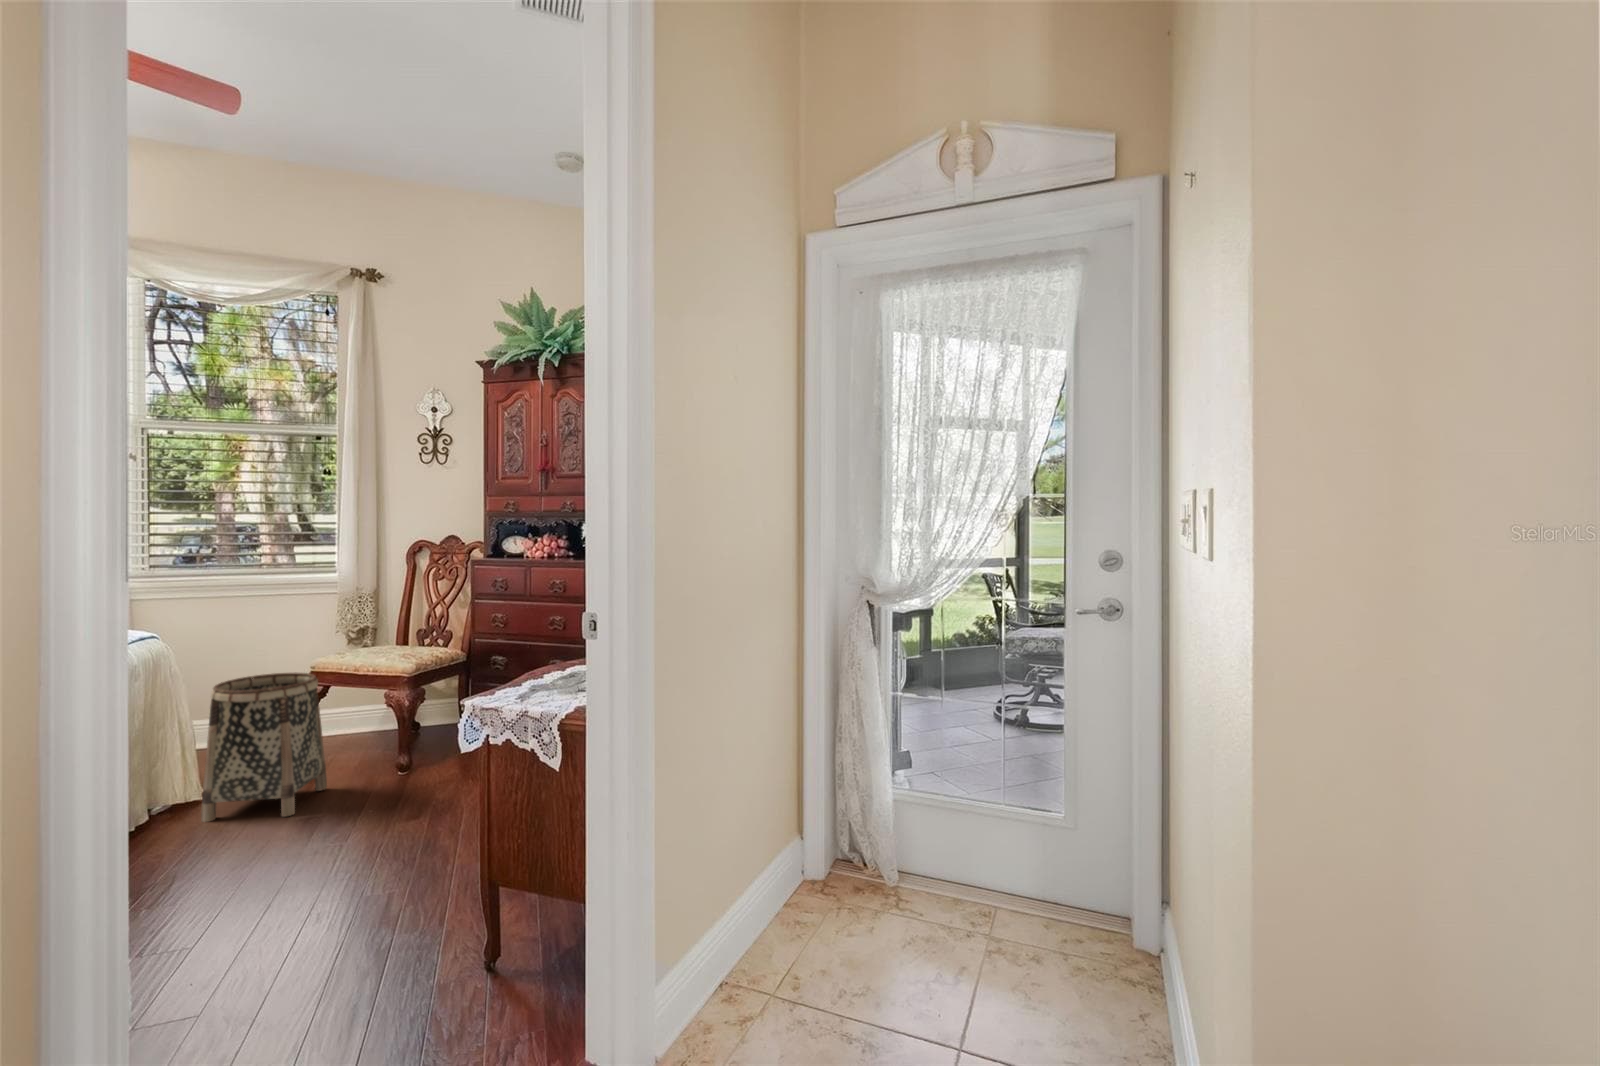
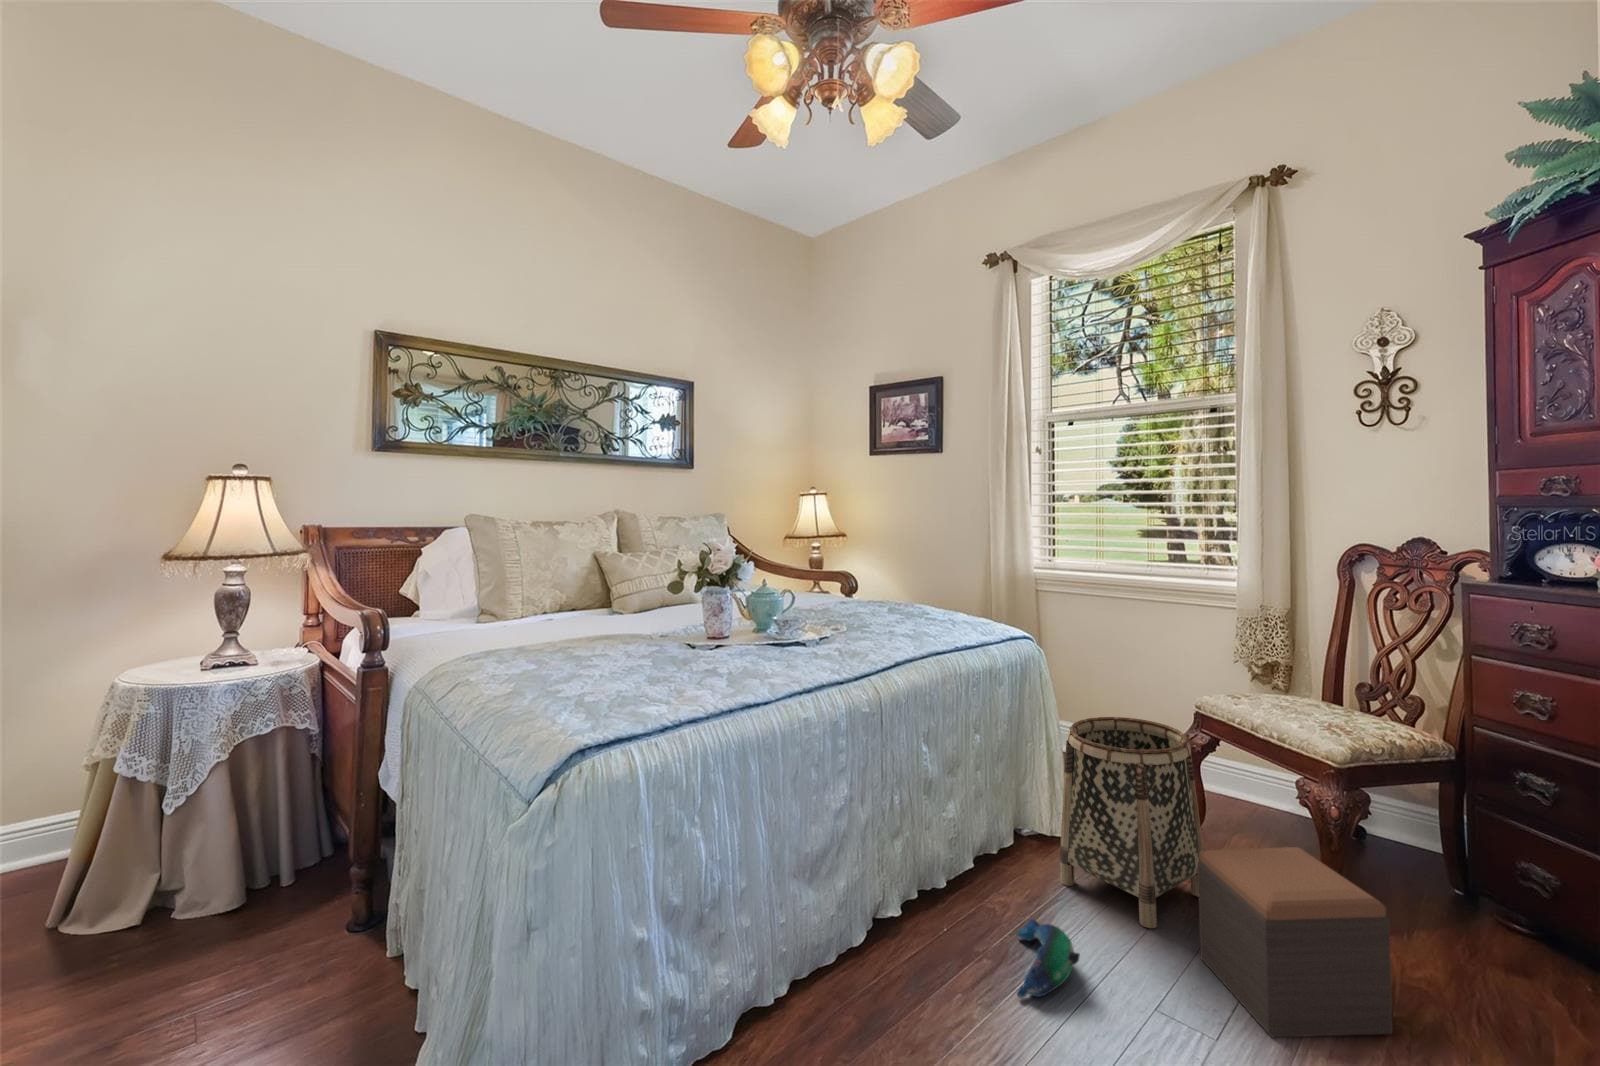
footstool: none [330,722,440,826] -> present [1198,847,1392,1037]
plush toy: none [178,829,248,881] -> present [1017,919,1080,998]

